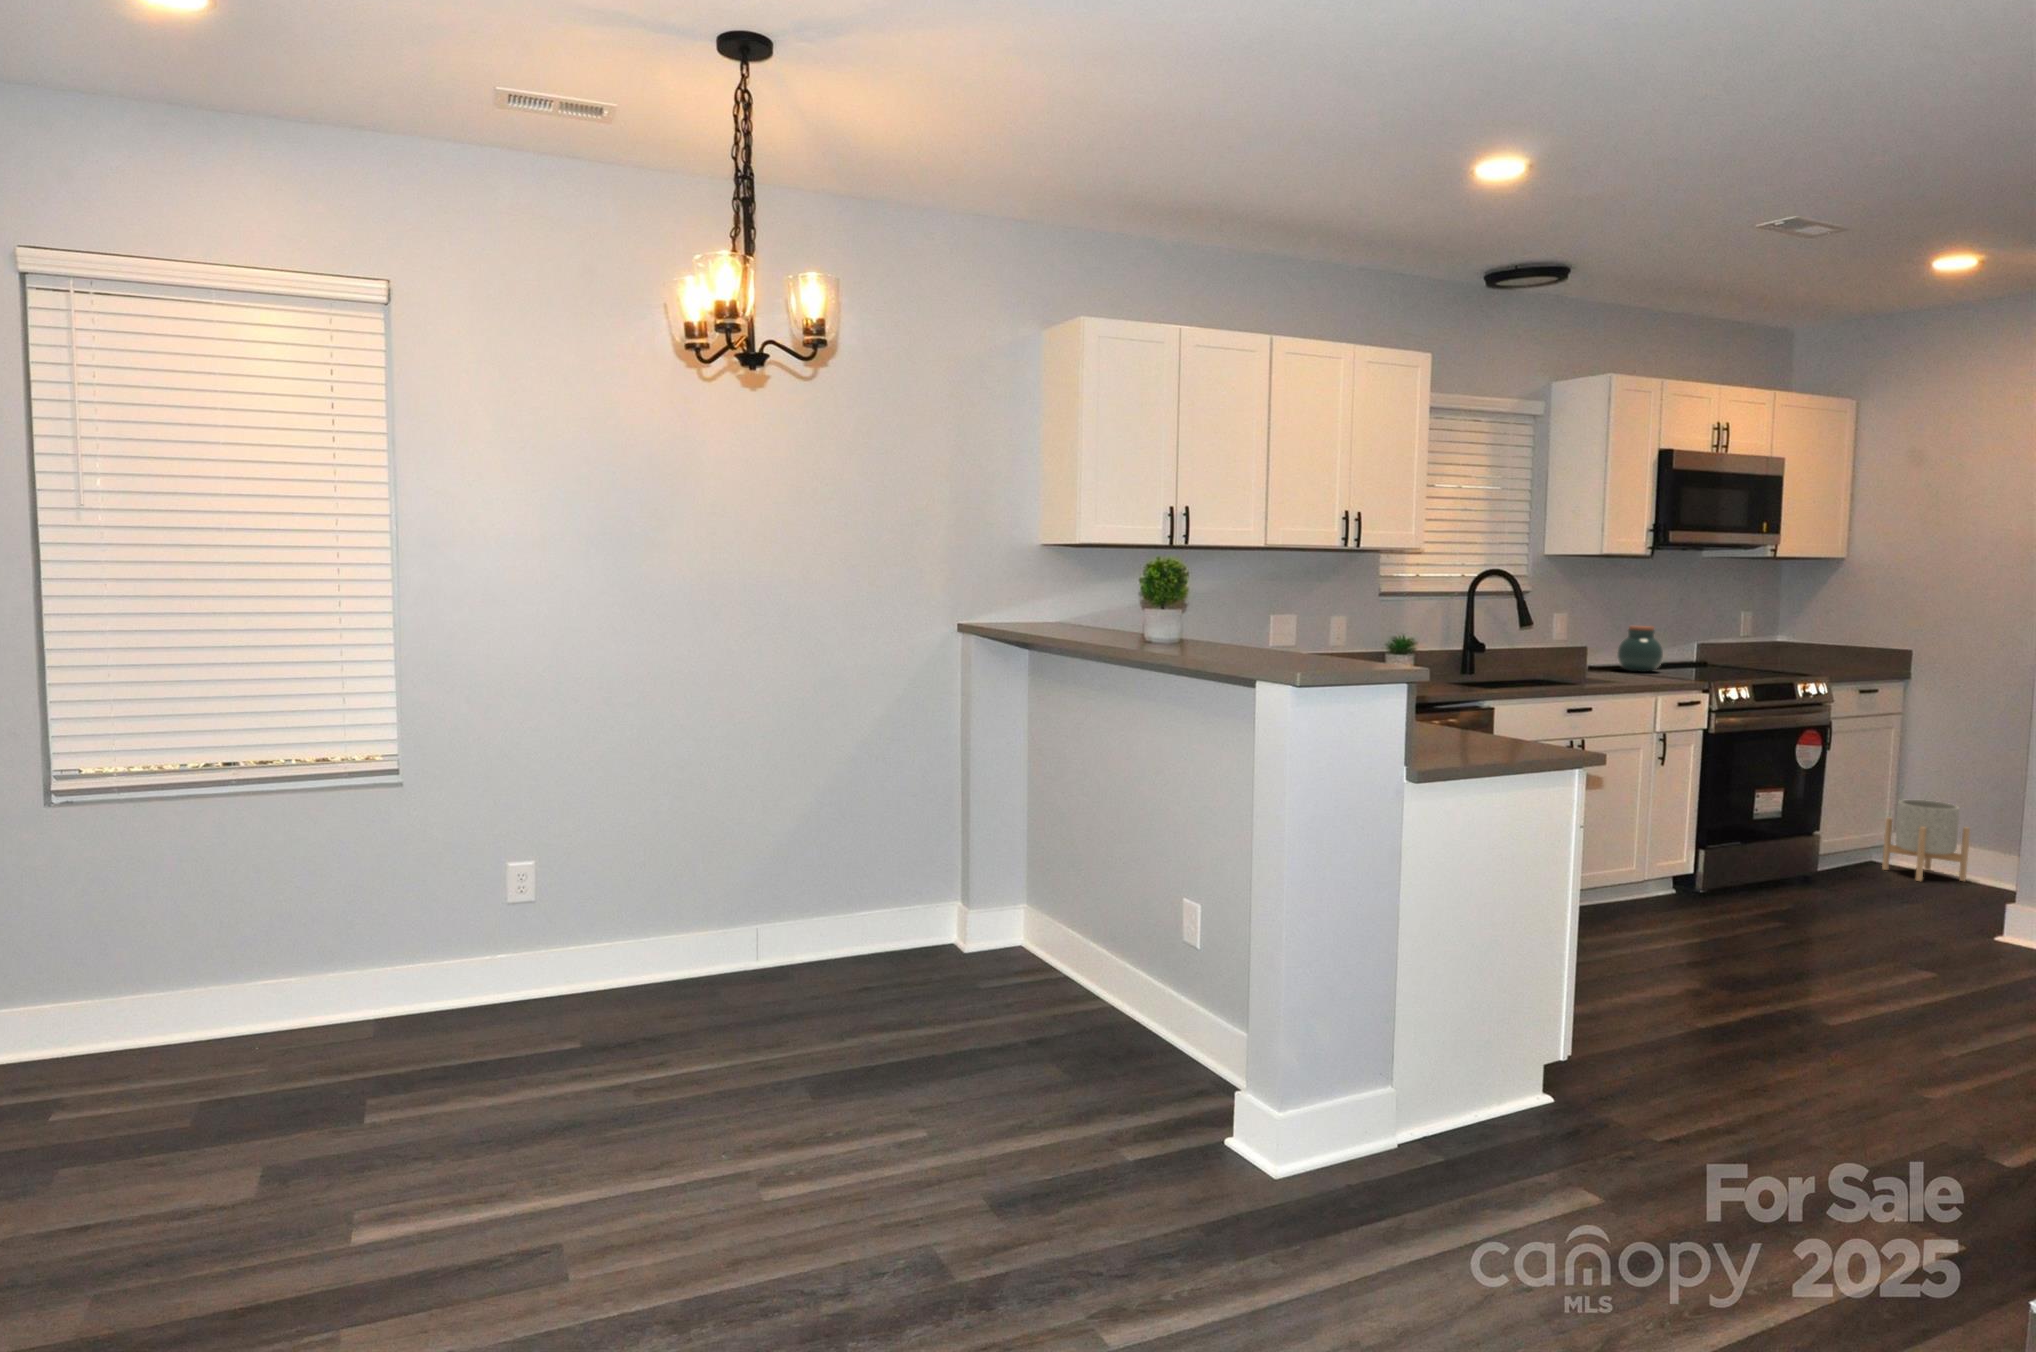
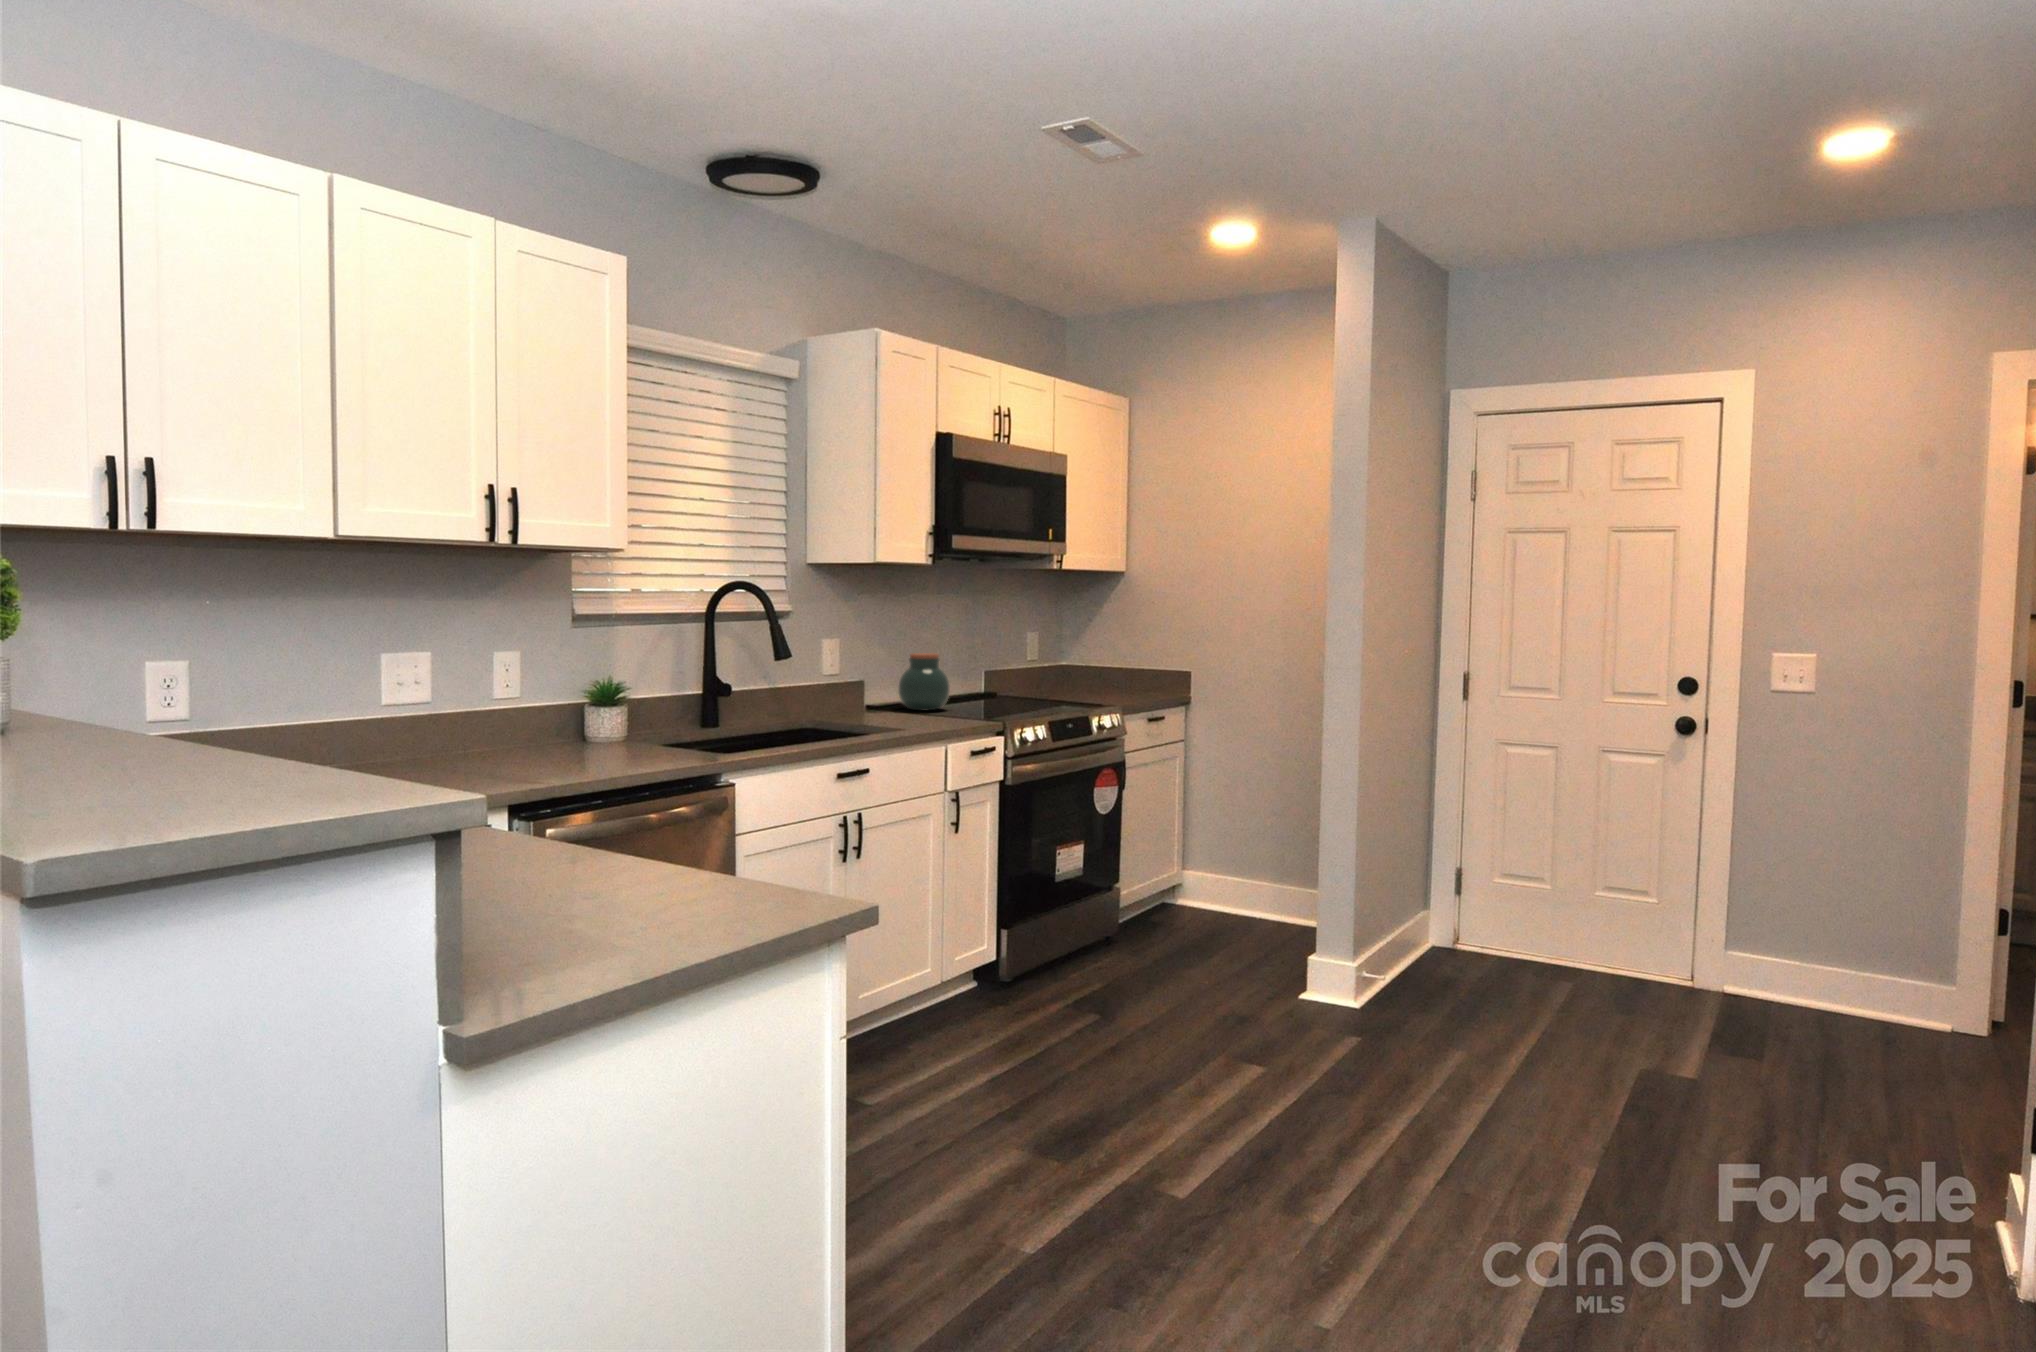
planter: present [1882,800,1970,881] -> none [1175,835,1252,927]

